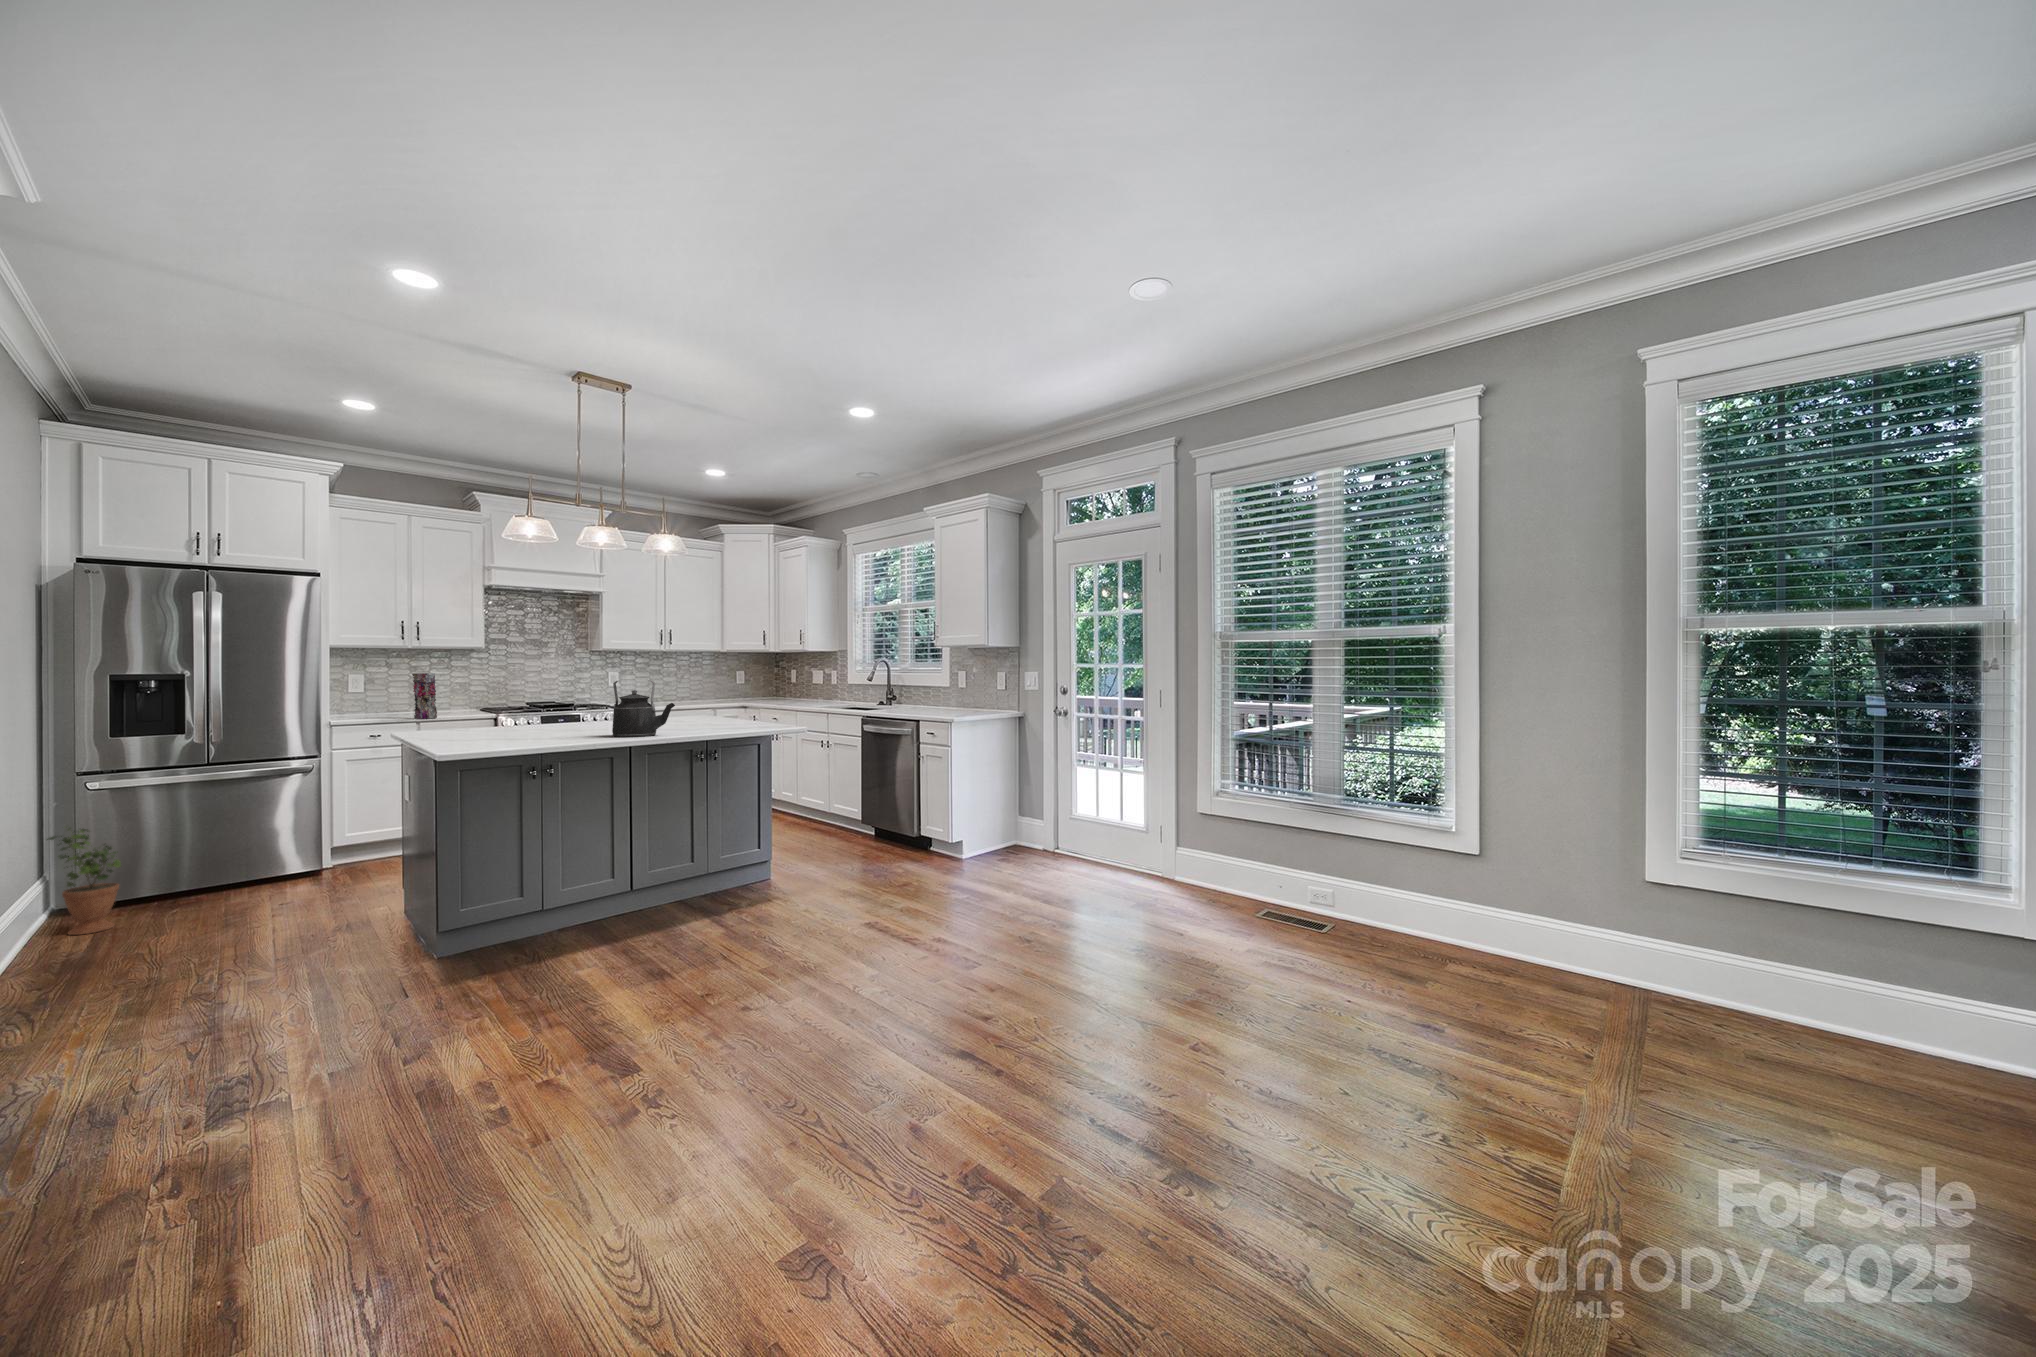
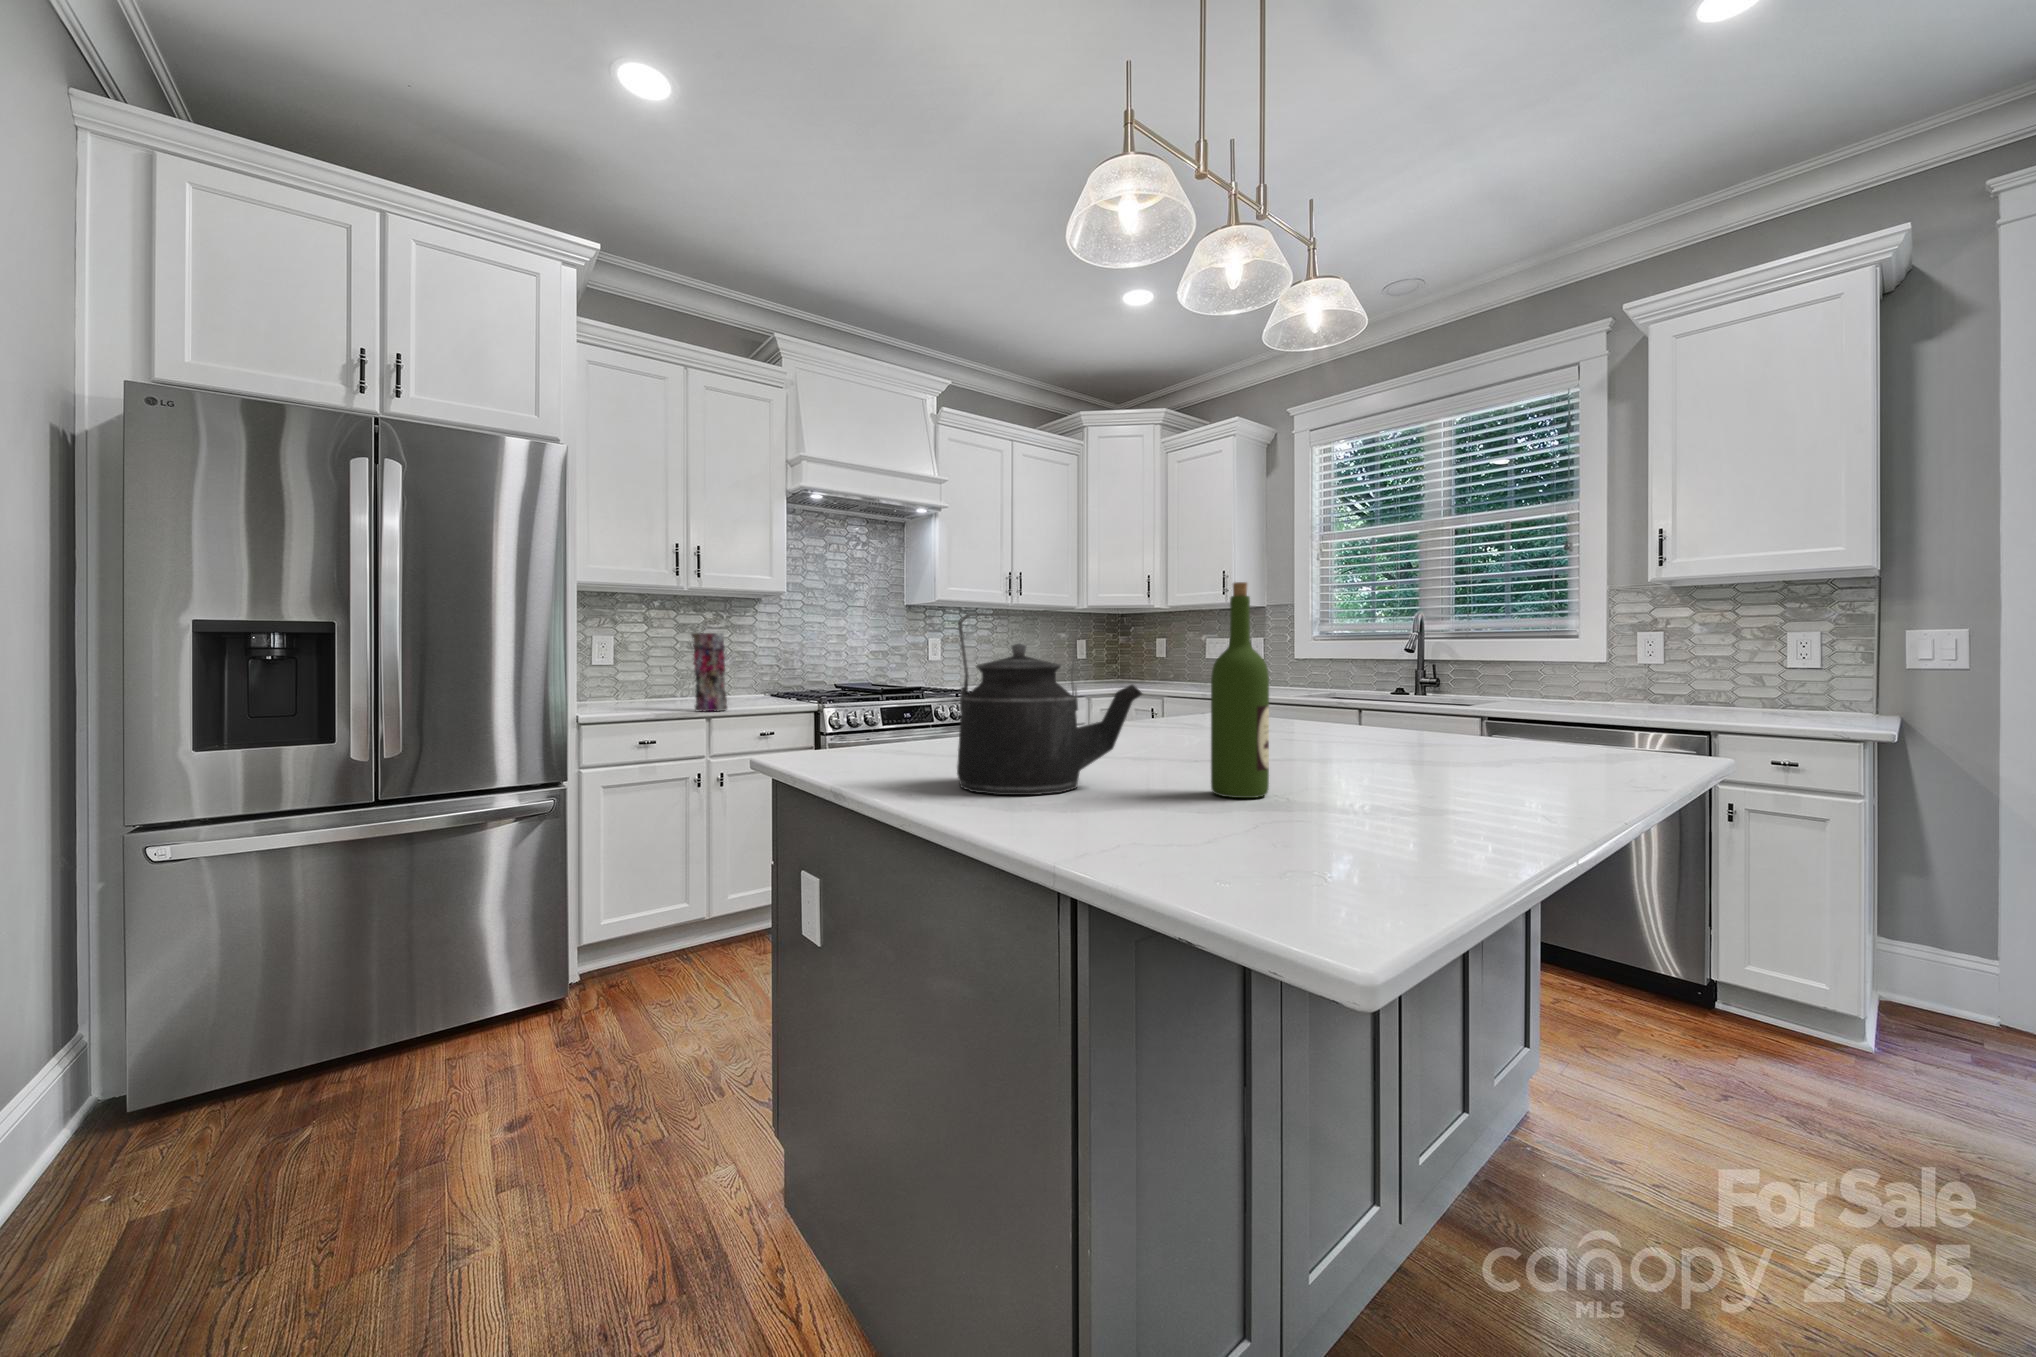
wine bottle: none [526,673,547,741] -> present [1211,582,1269,798]
kettle: present [612,681,675,737] -> present [957,613,1142,795]
potted plant: present [47,828,121,935] -> none [45,952,202,1204]

